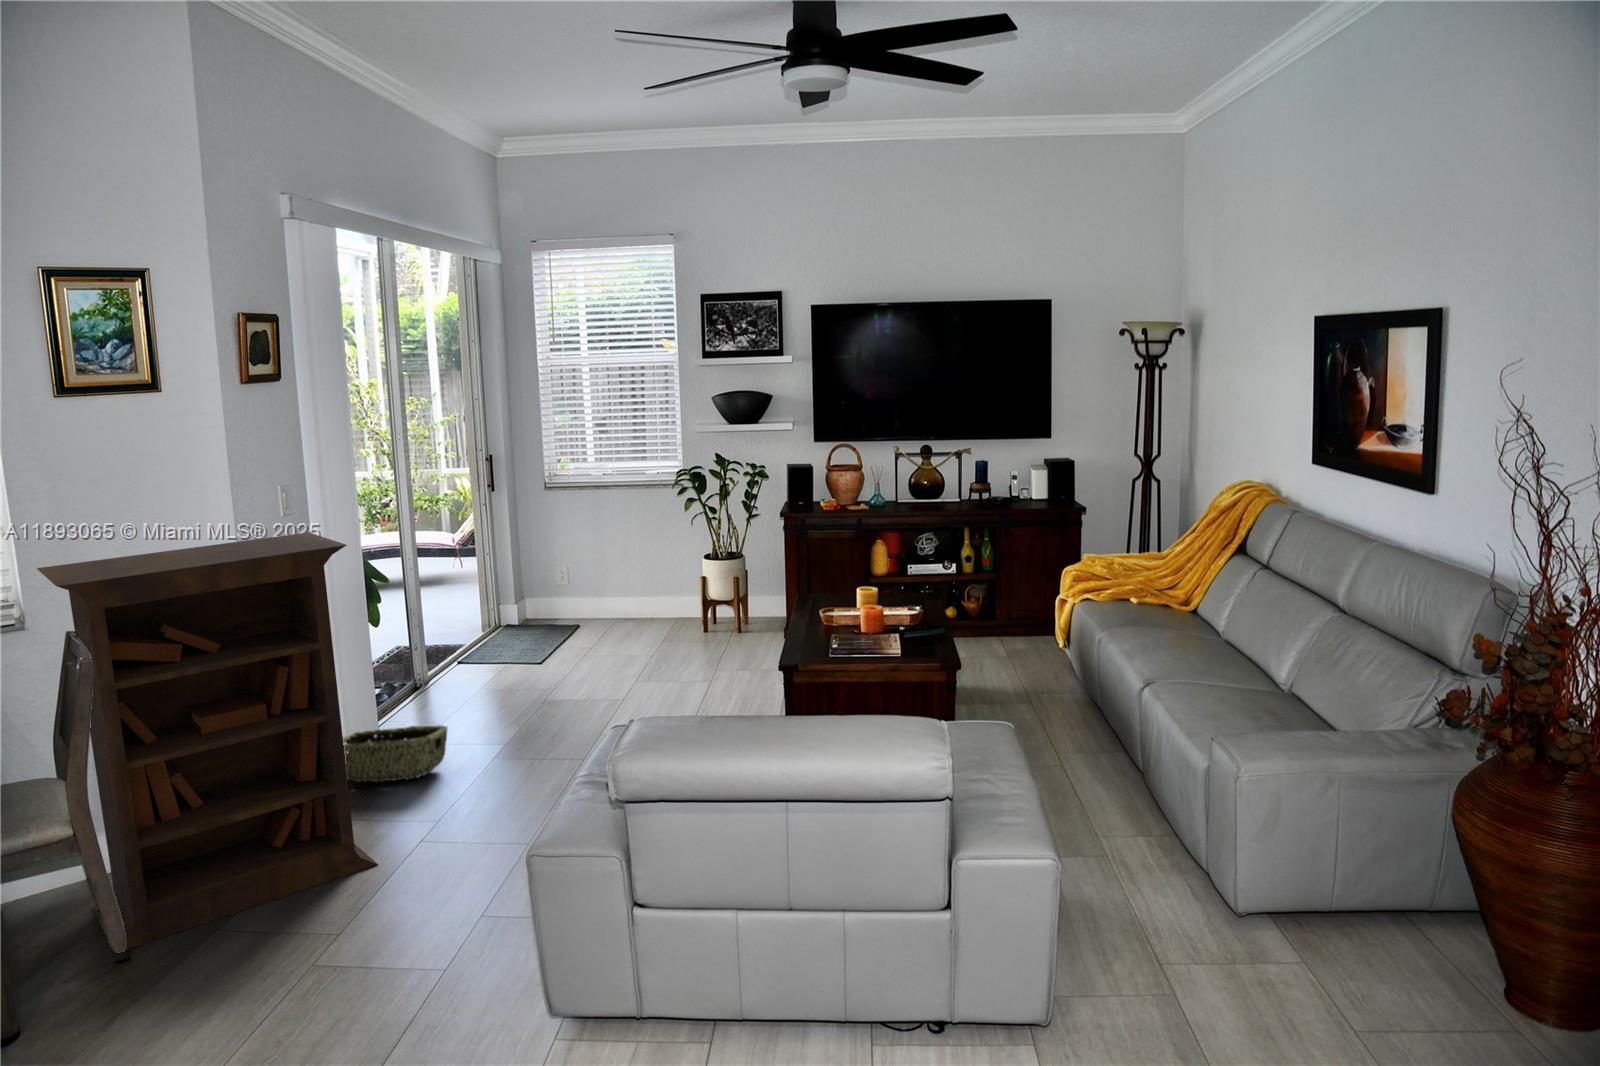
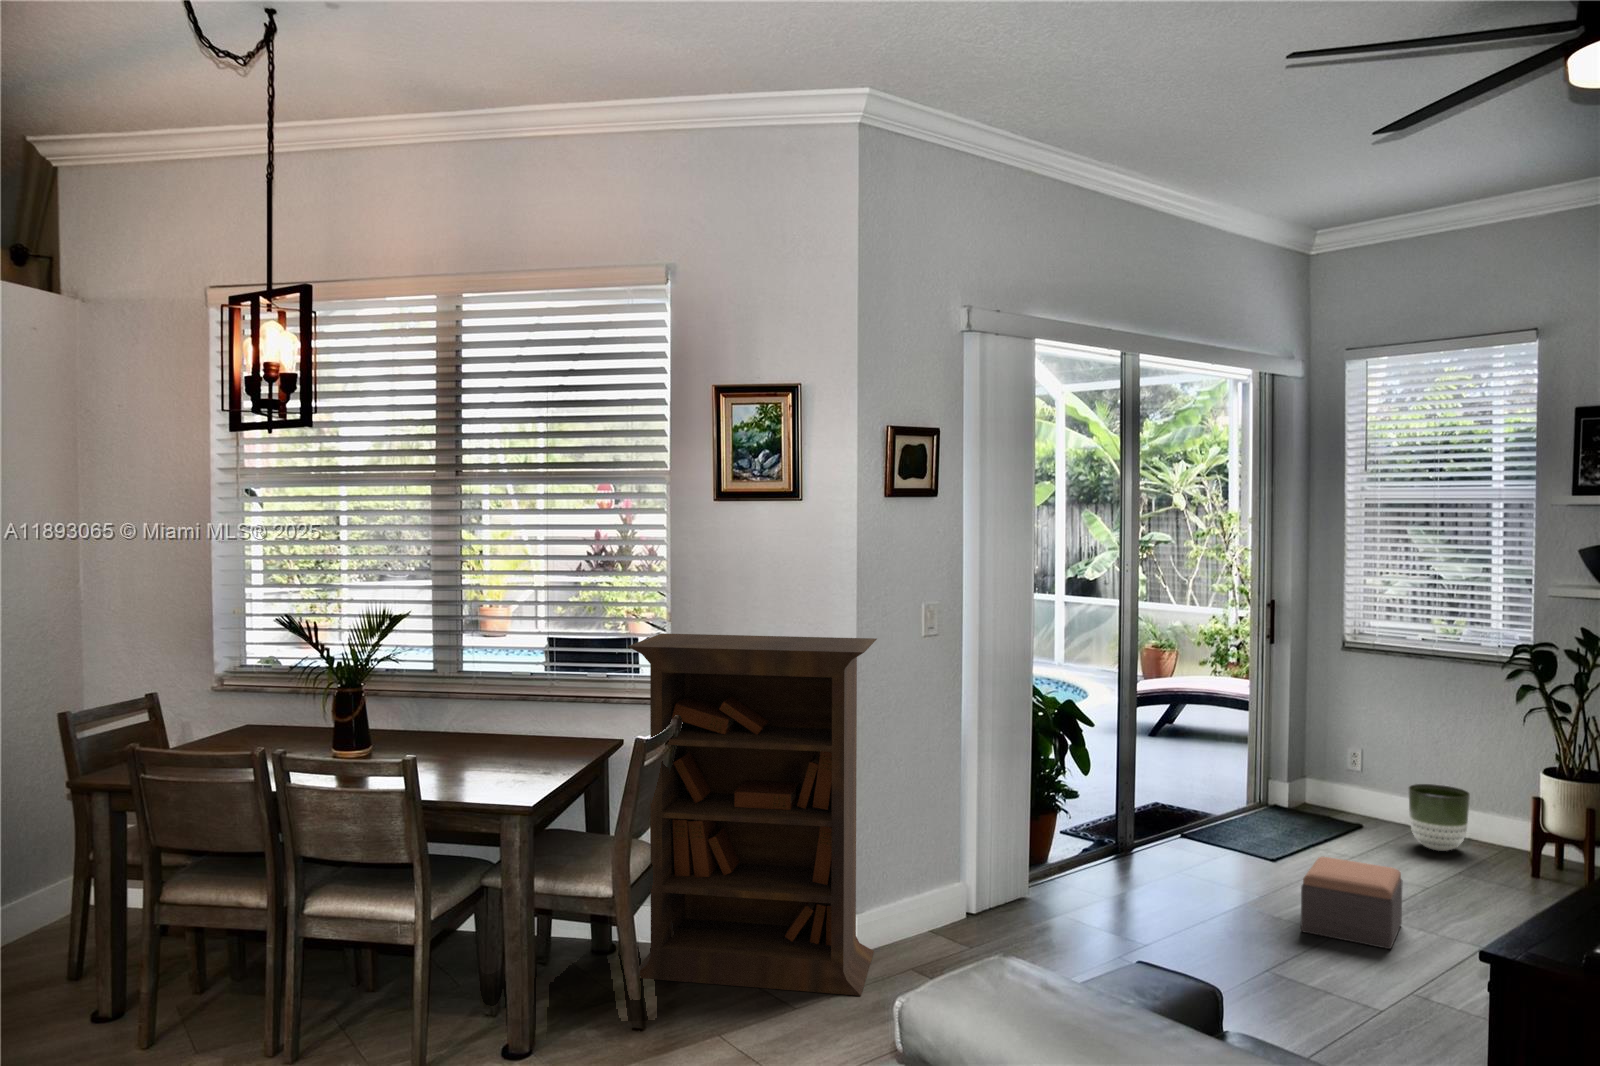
planter: none [616,579,656,627] -> present [1408,784,1470,851]
footstool: none [613,639,684,702] -> present [1301,857,1402,949]
woven basket: present [343,725,447,782] -> none [917,862,1036,930]

